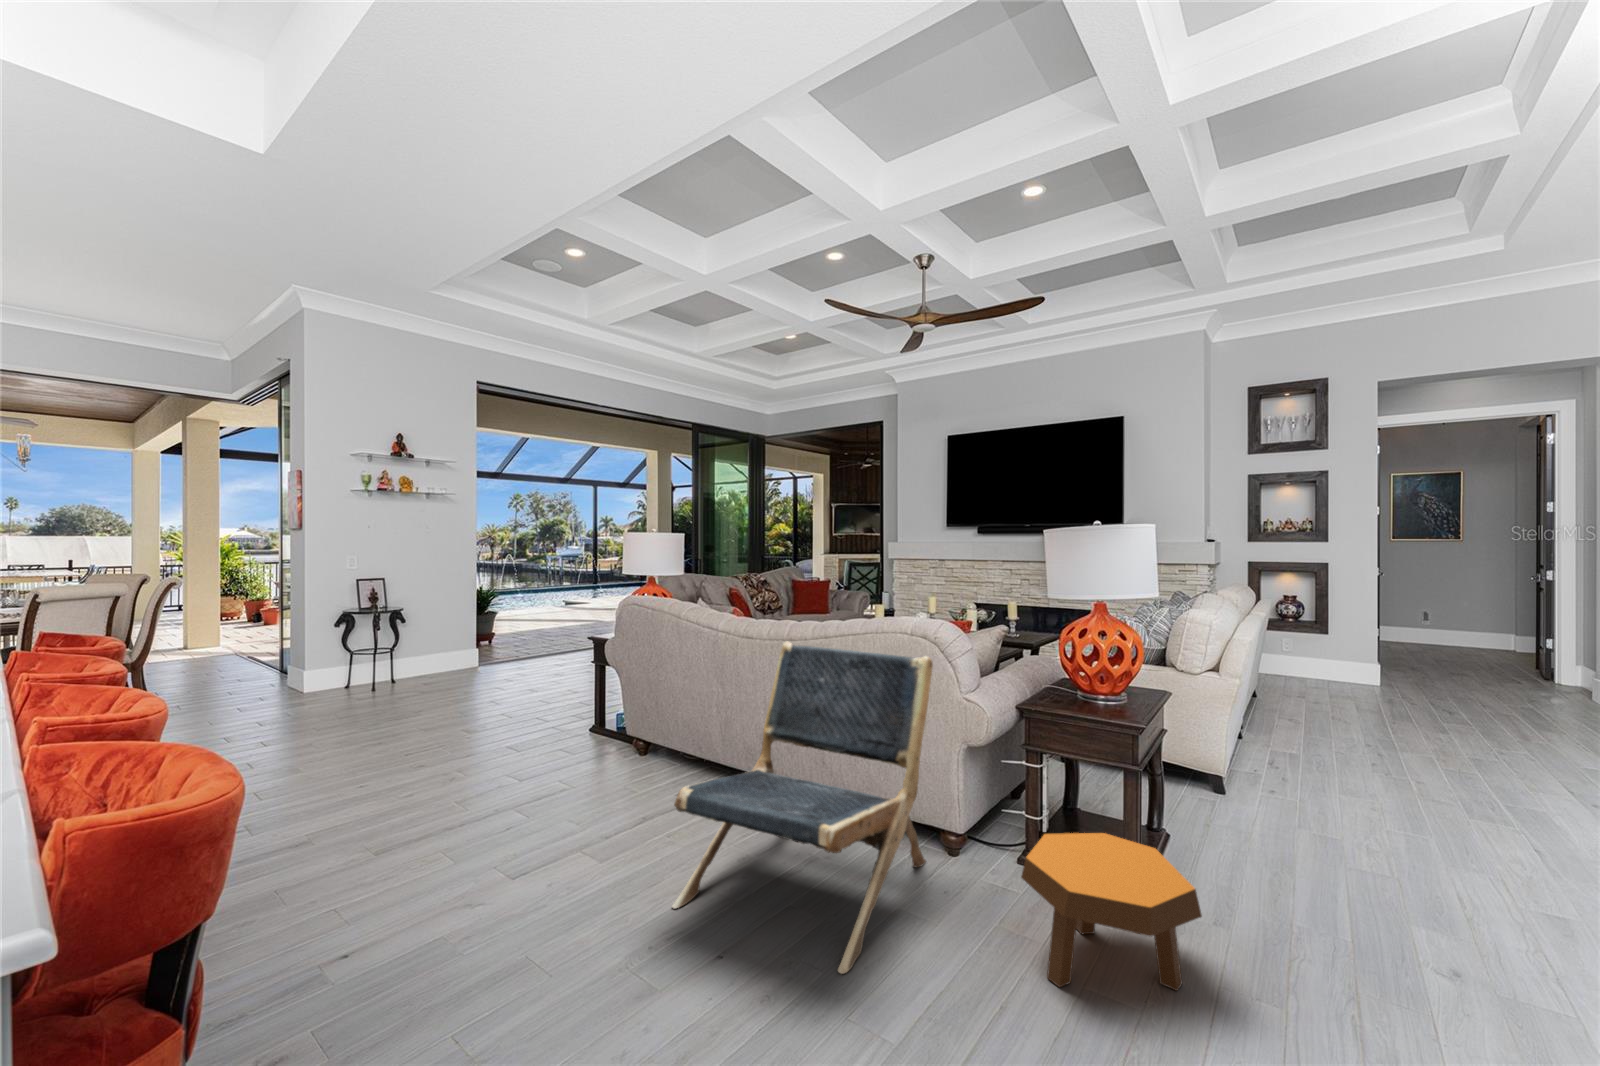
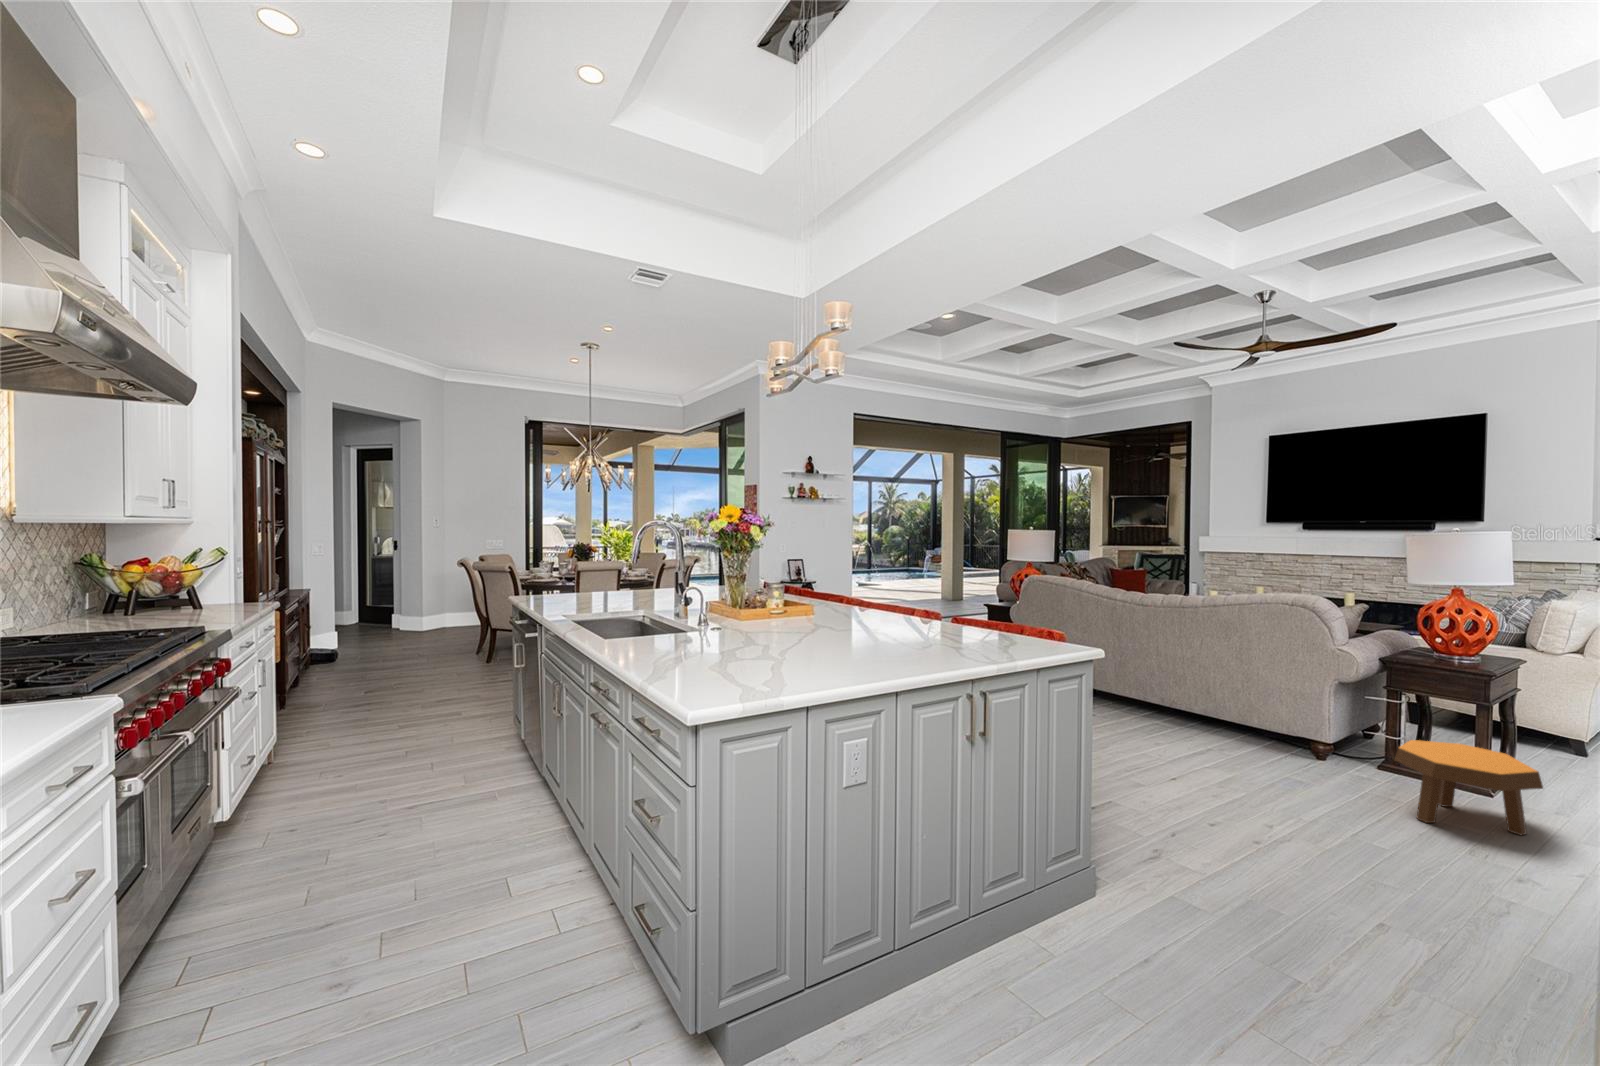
lounge chair: present [672,642,933,973] -> none [1129,608,1311,800]

